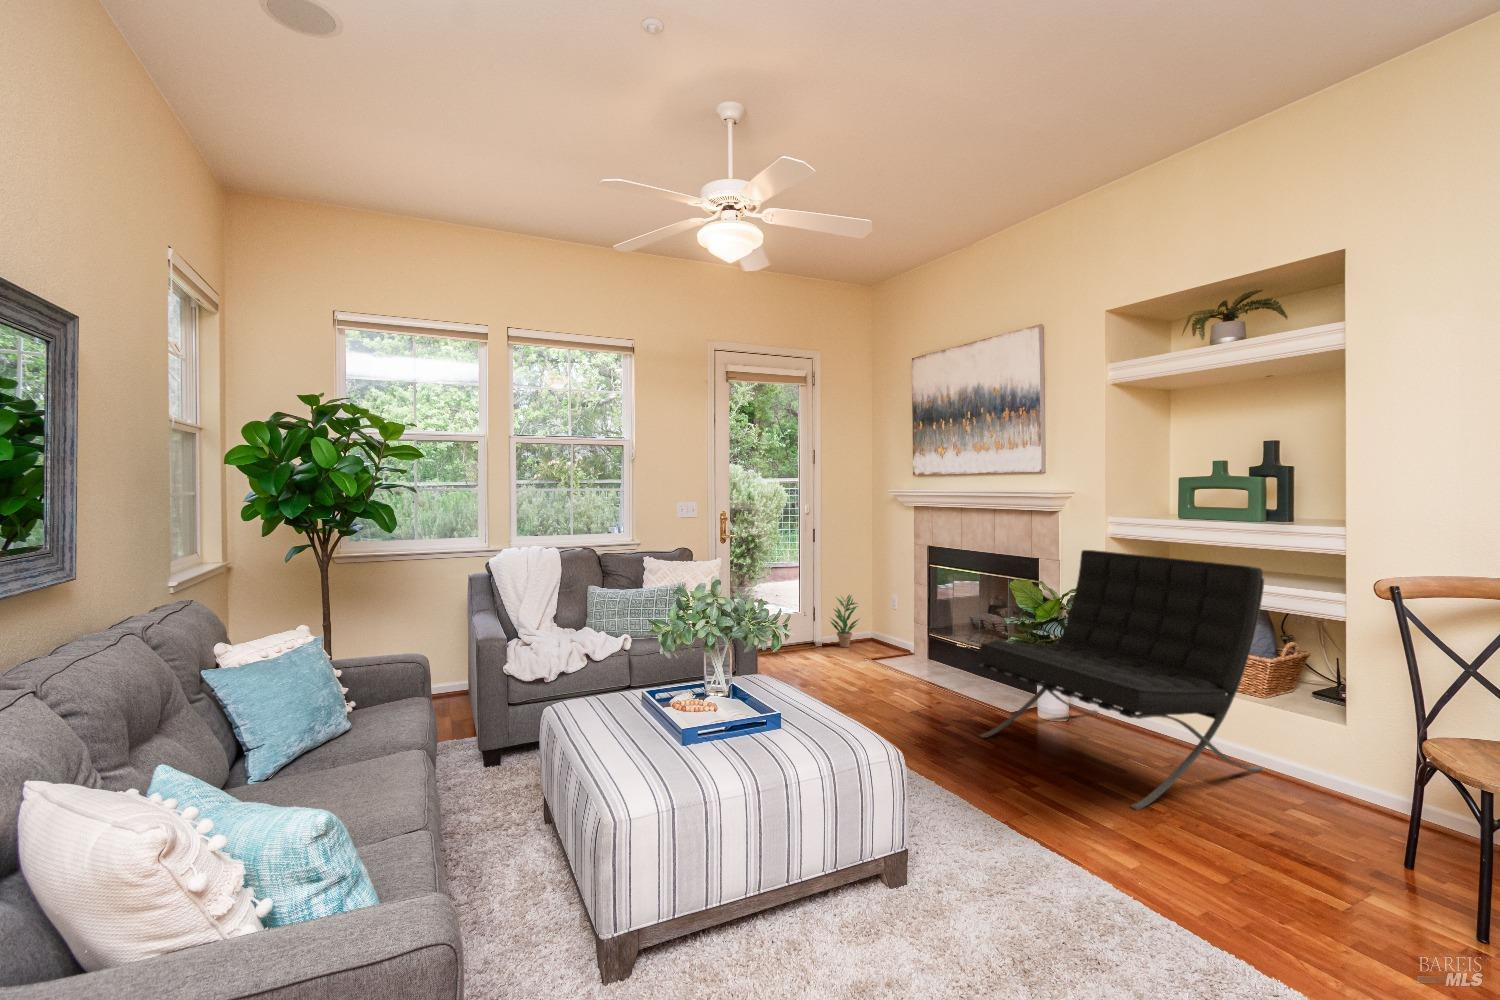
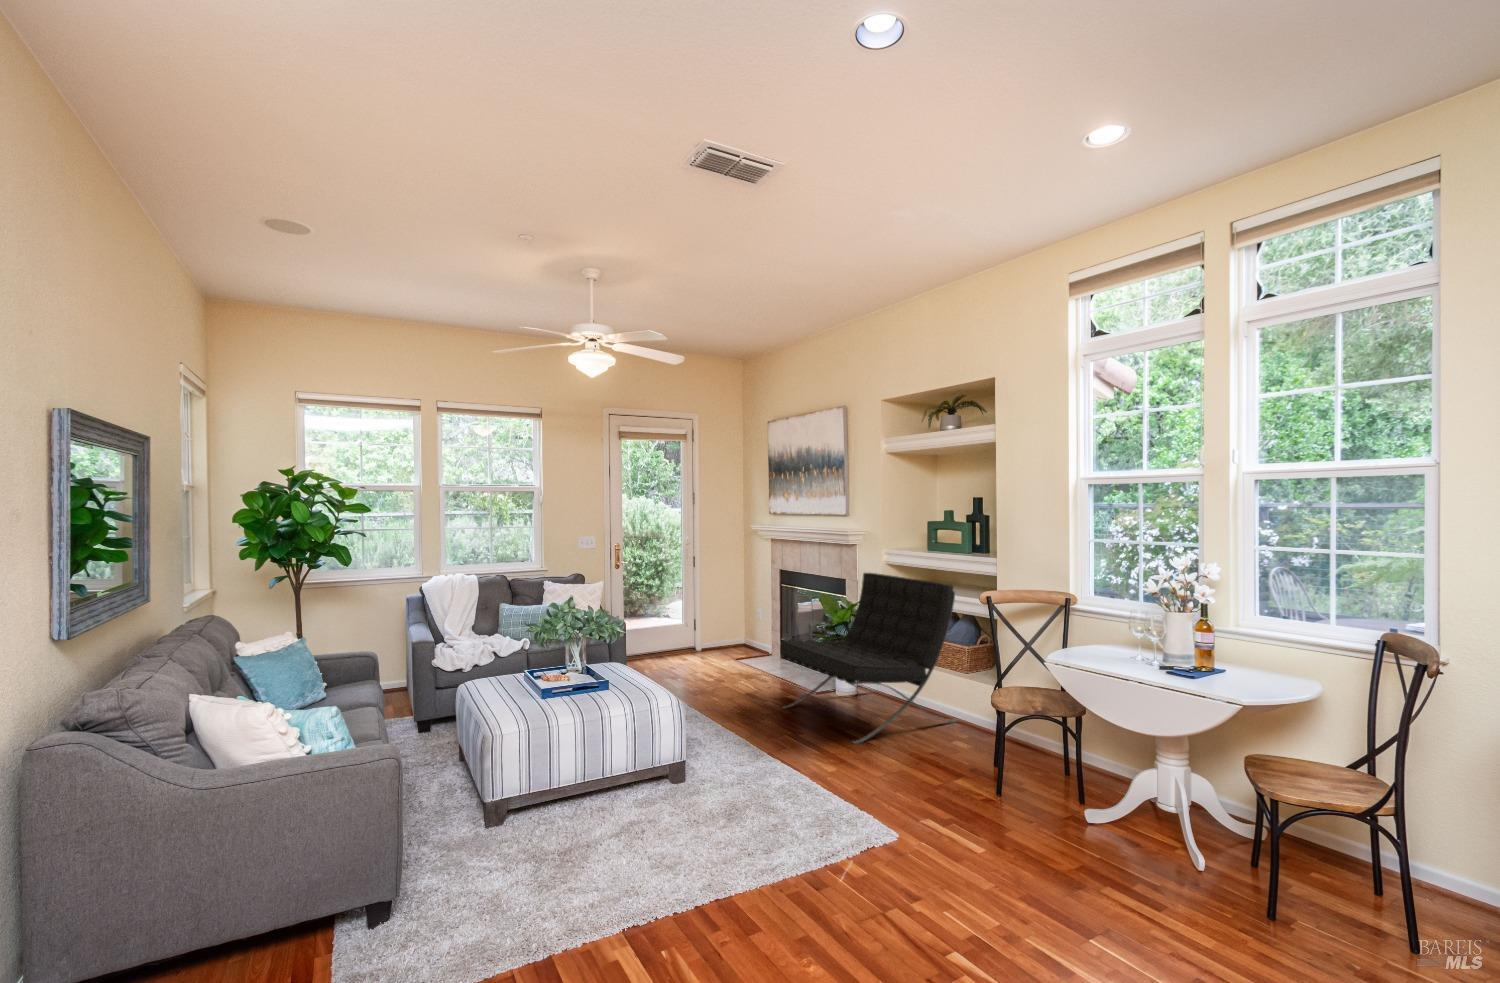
potted plant: present [831,594,859,647] -> none [706,608,730,652]

